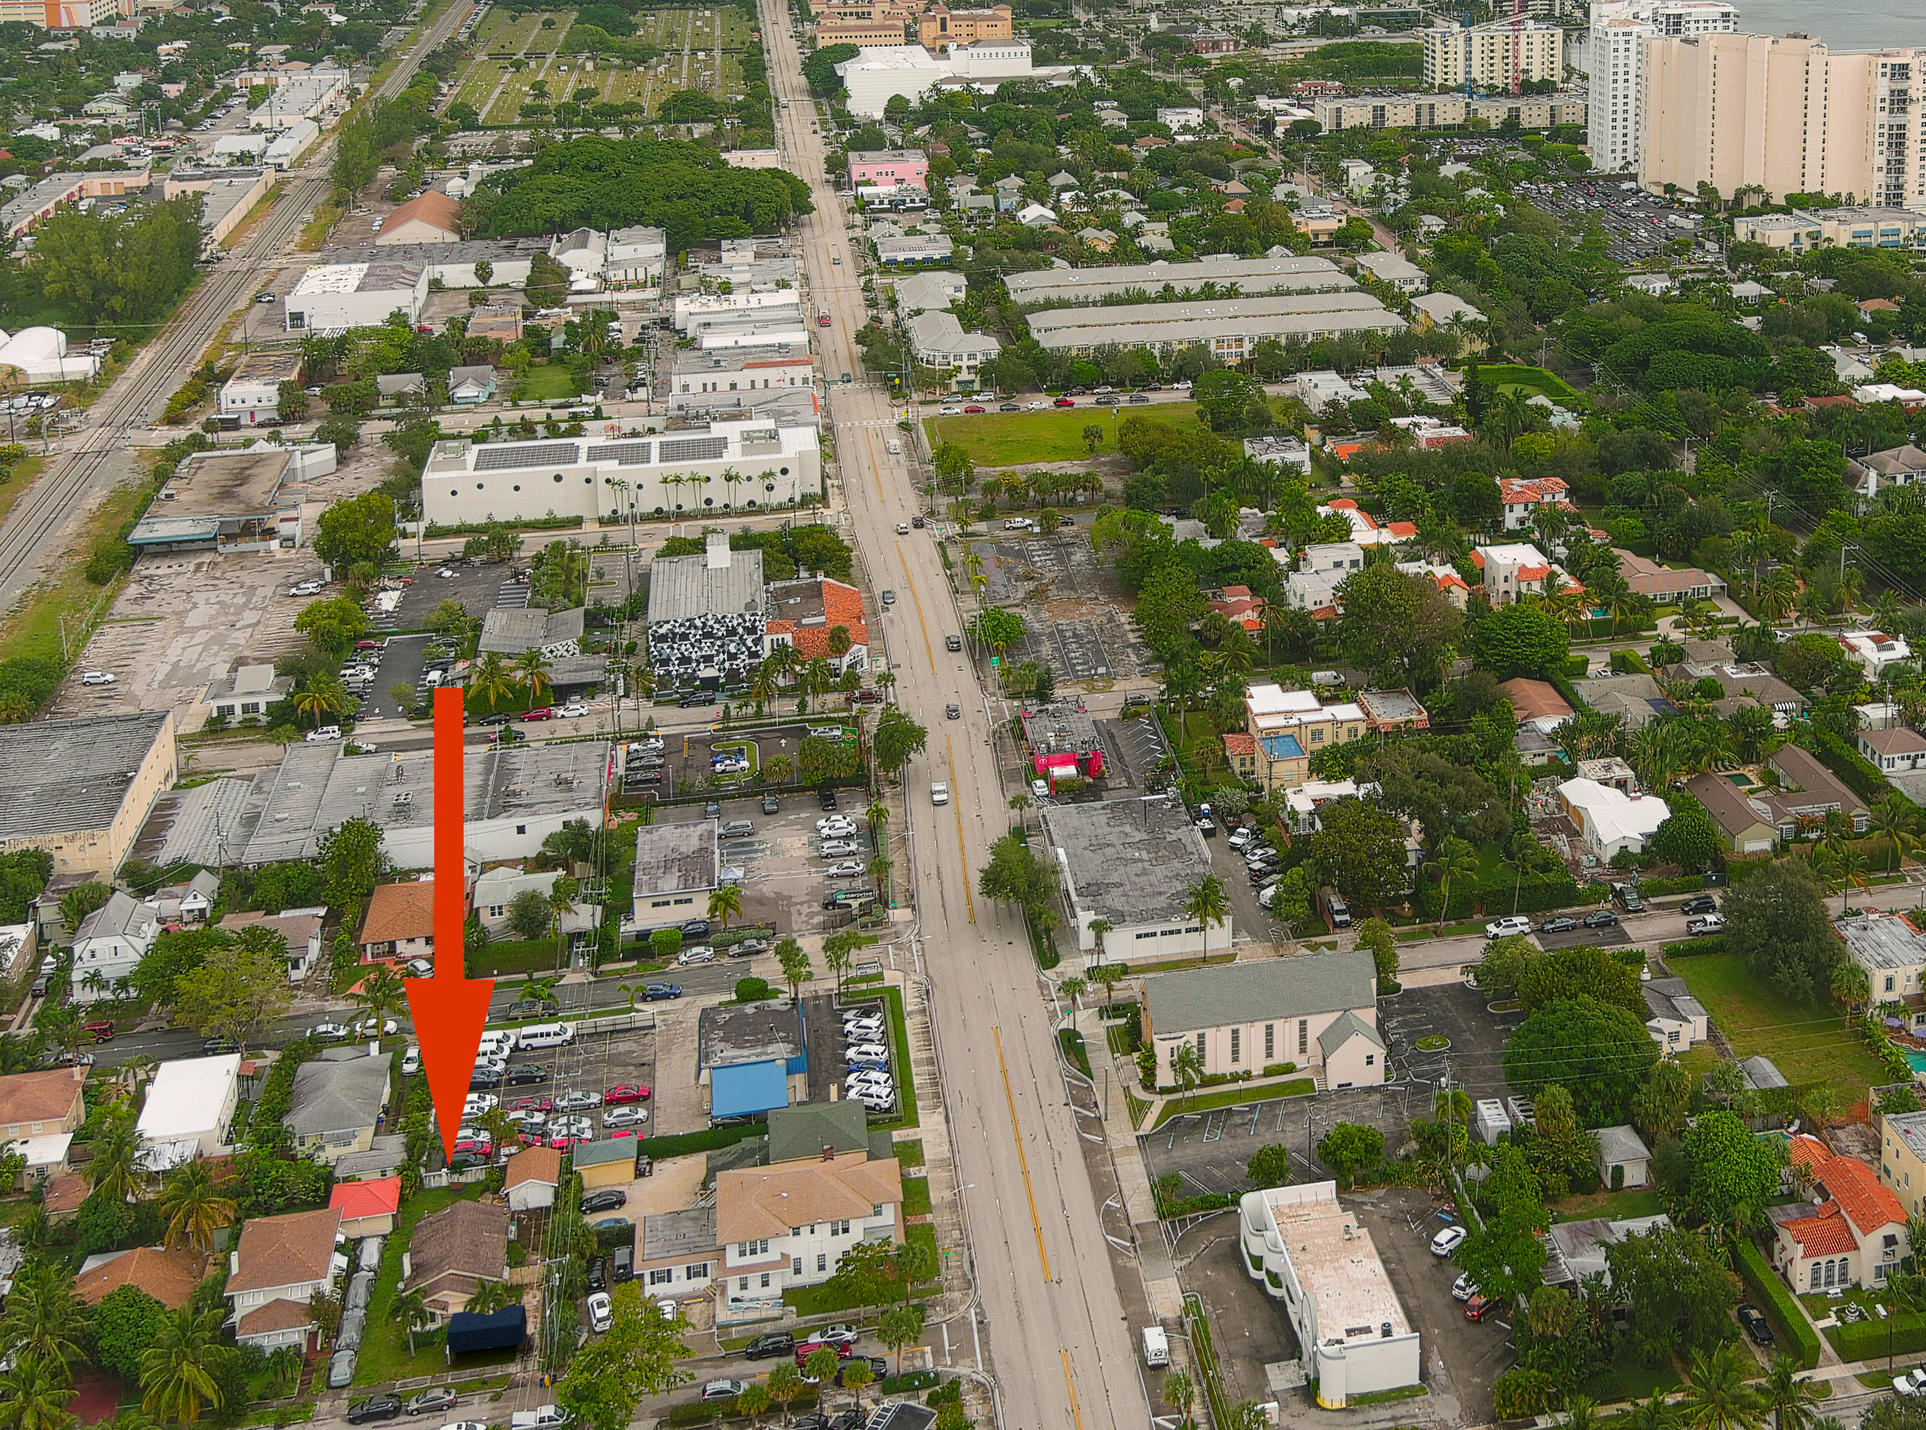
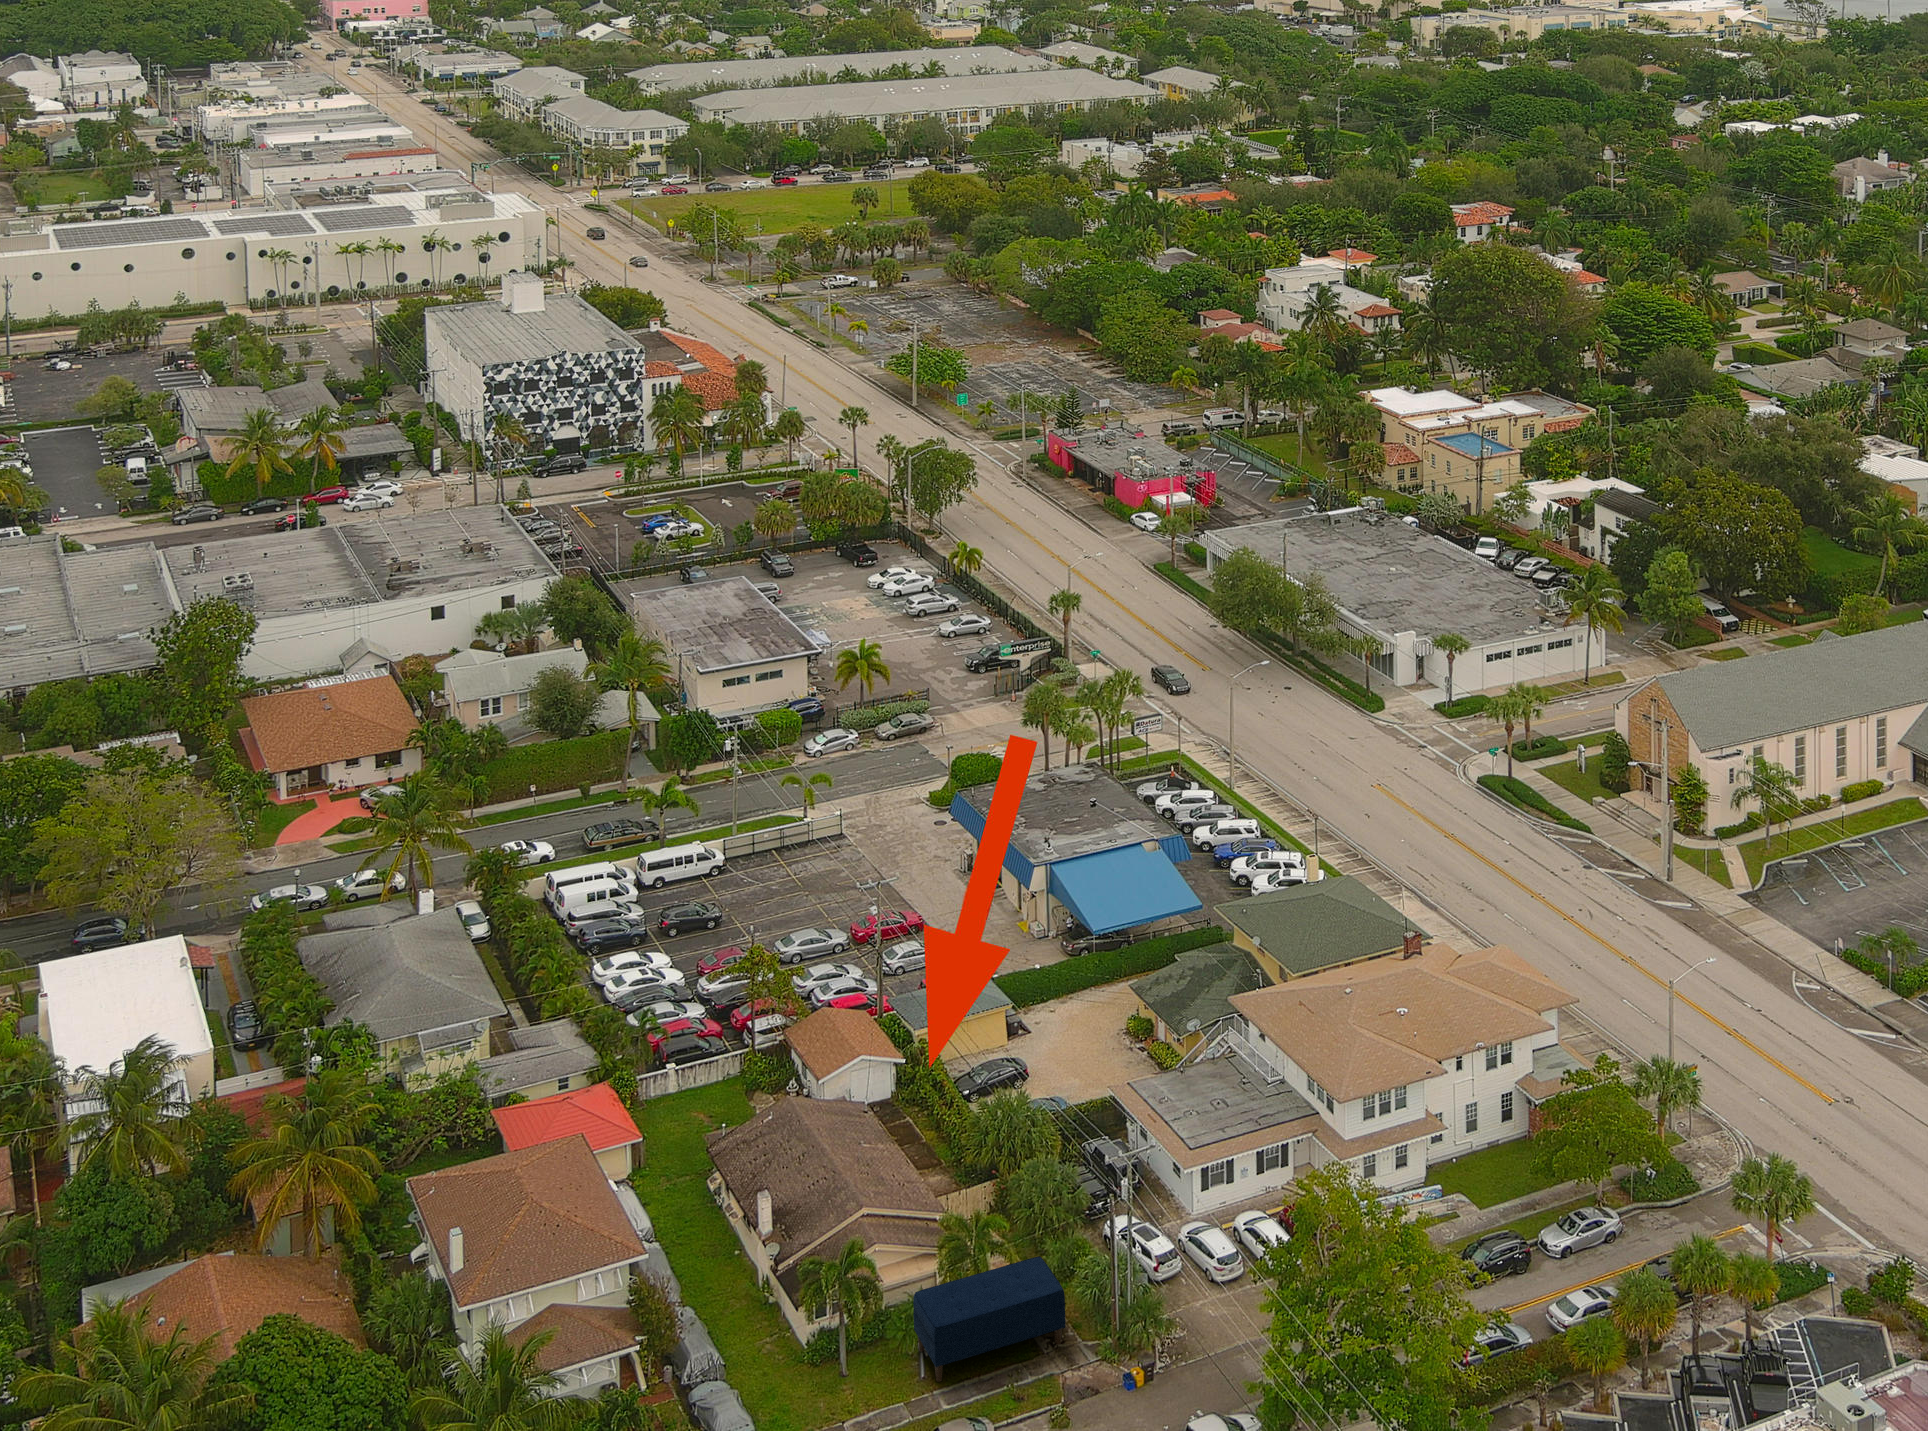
potted tree: present [448,1161,467,1194] -> none [678,1046,720,1110]

